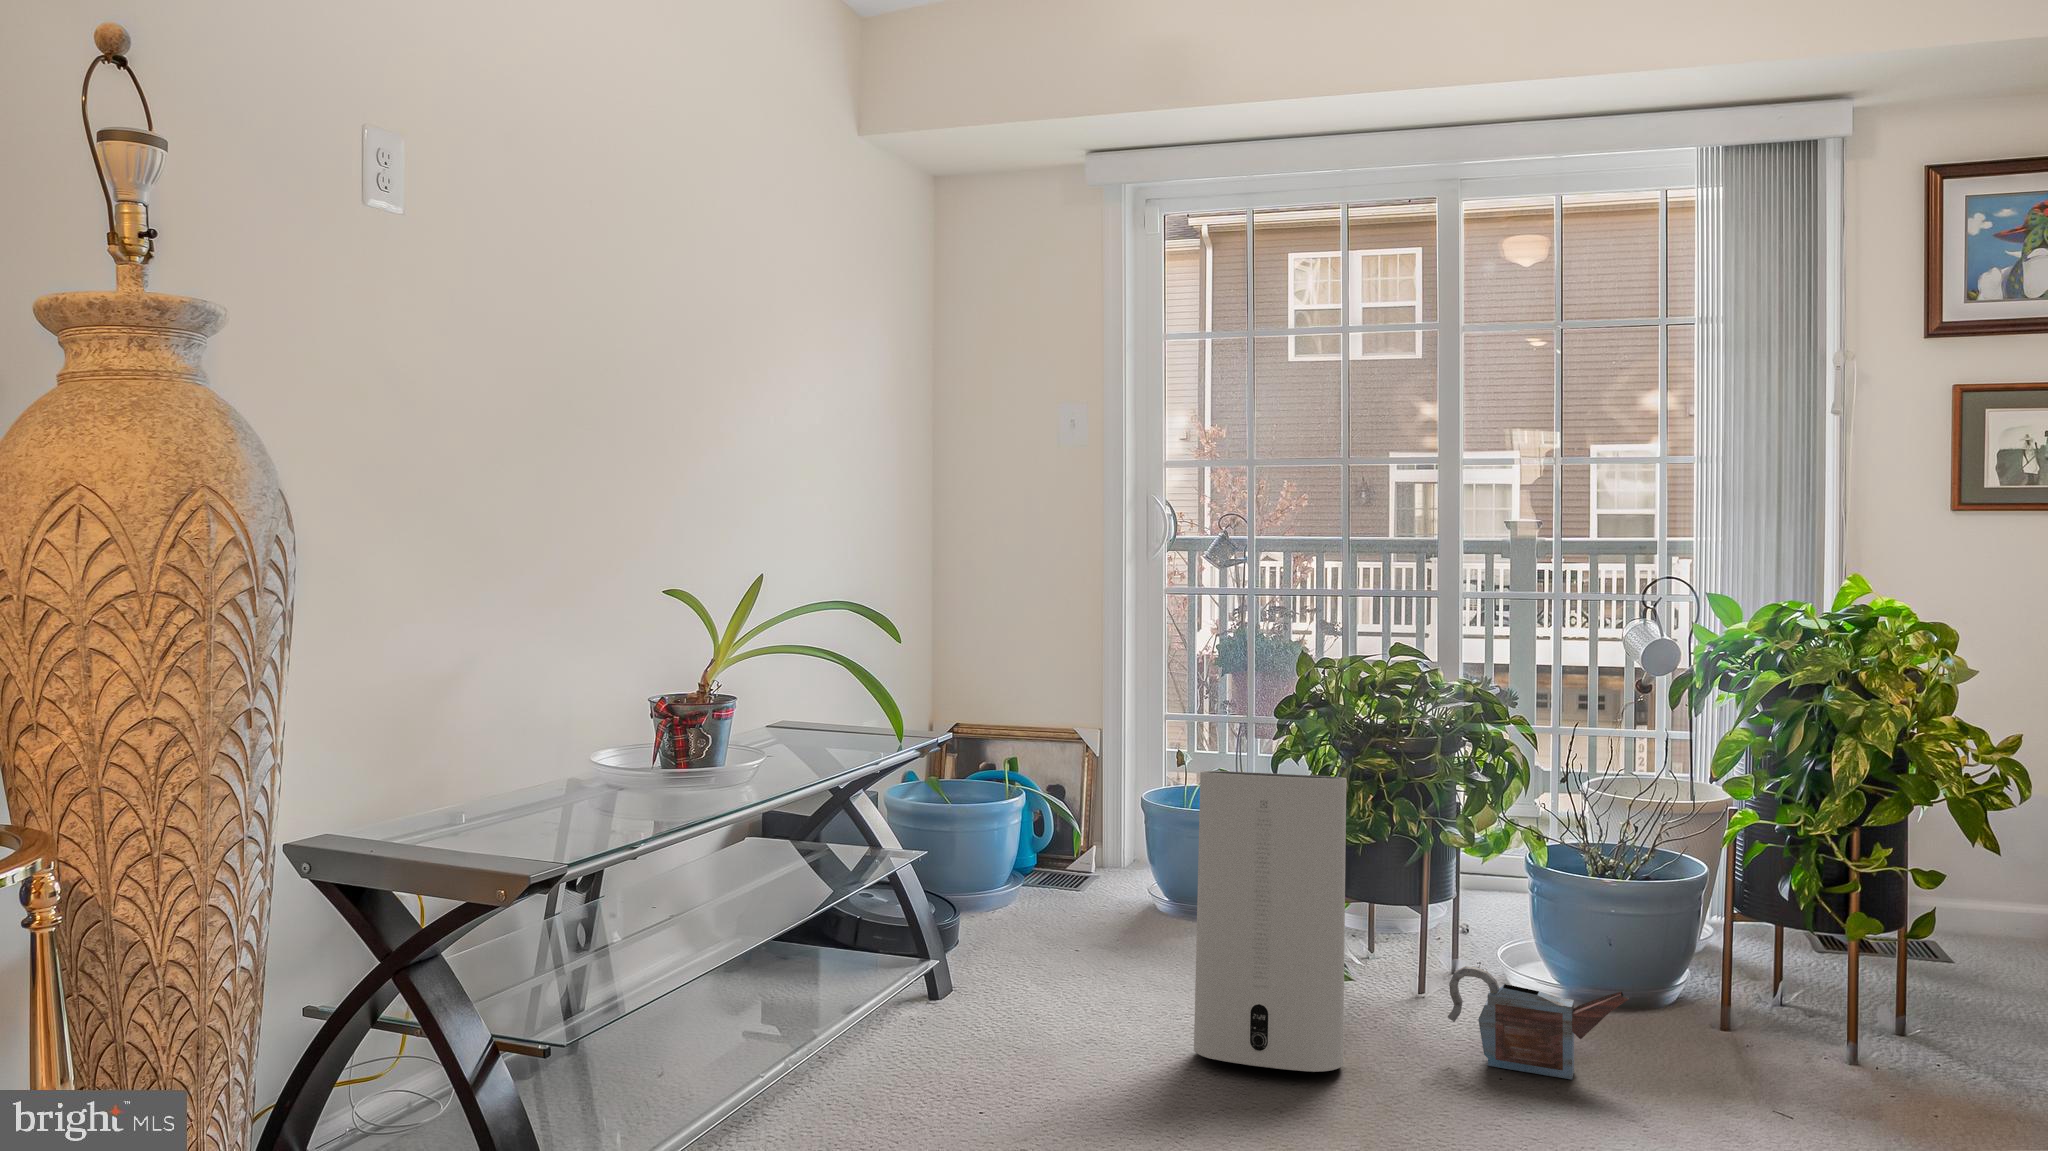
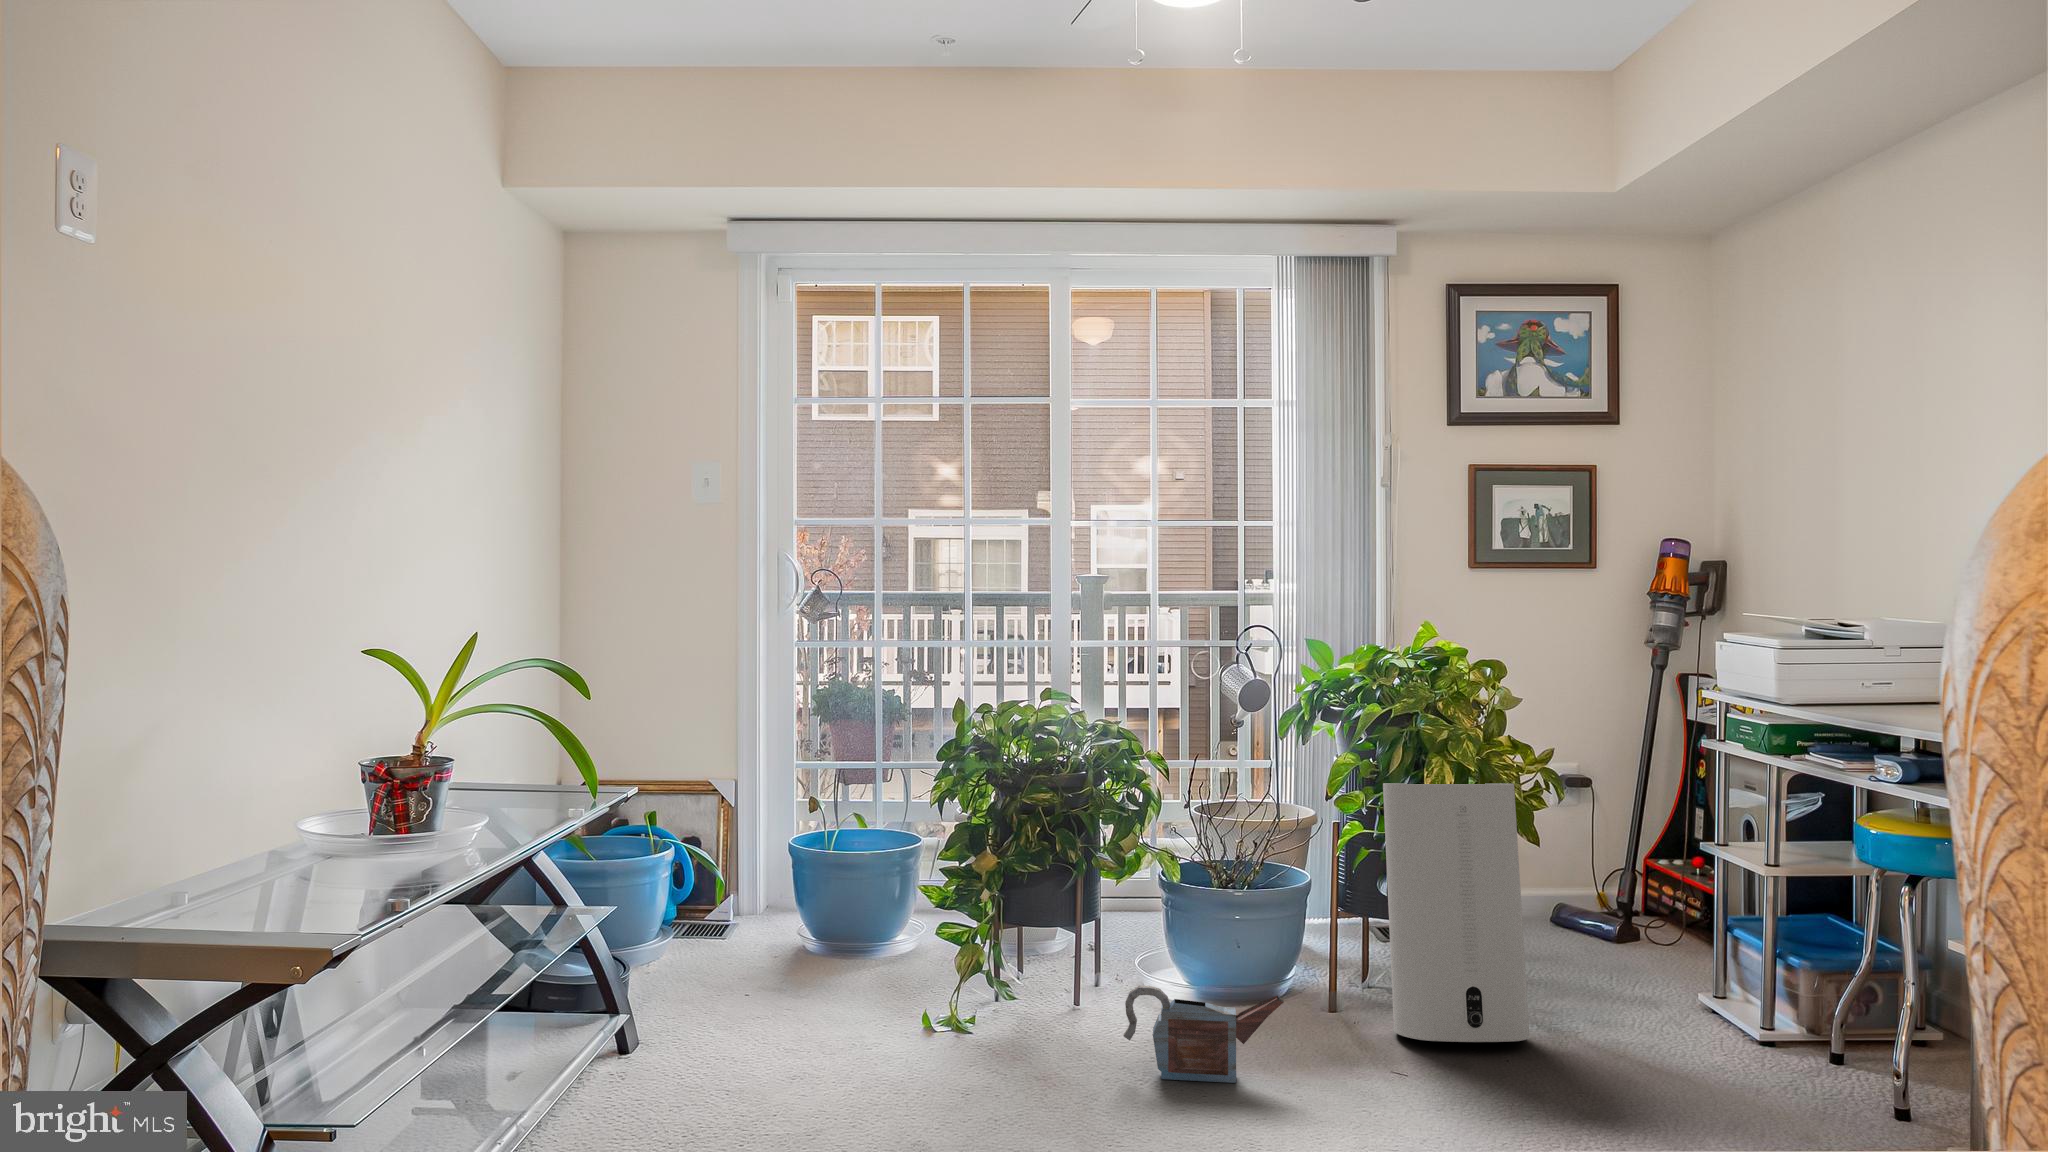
air purifier: present [1194,771,1346,1072] -> present [1383,783,1530,1042]

